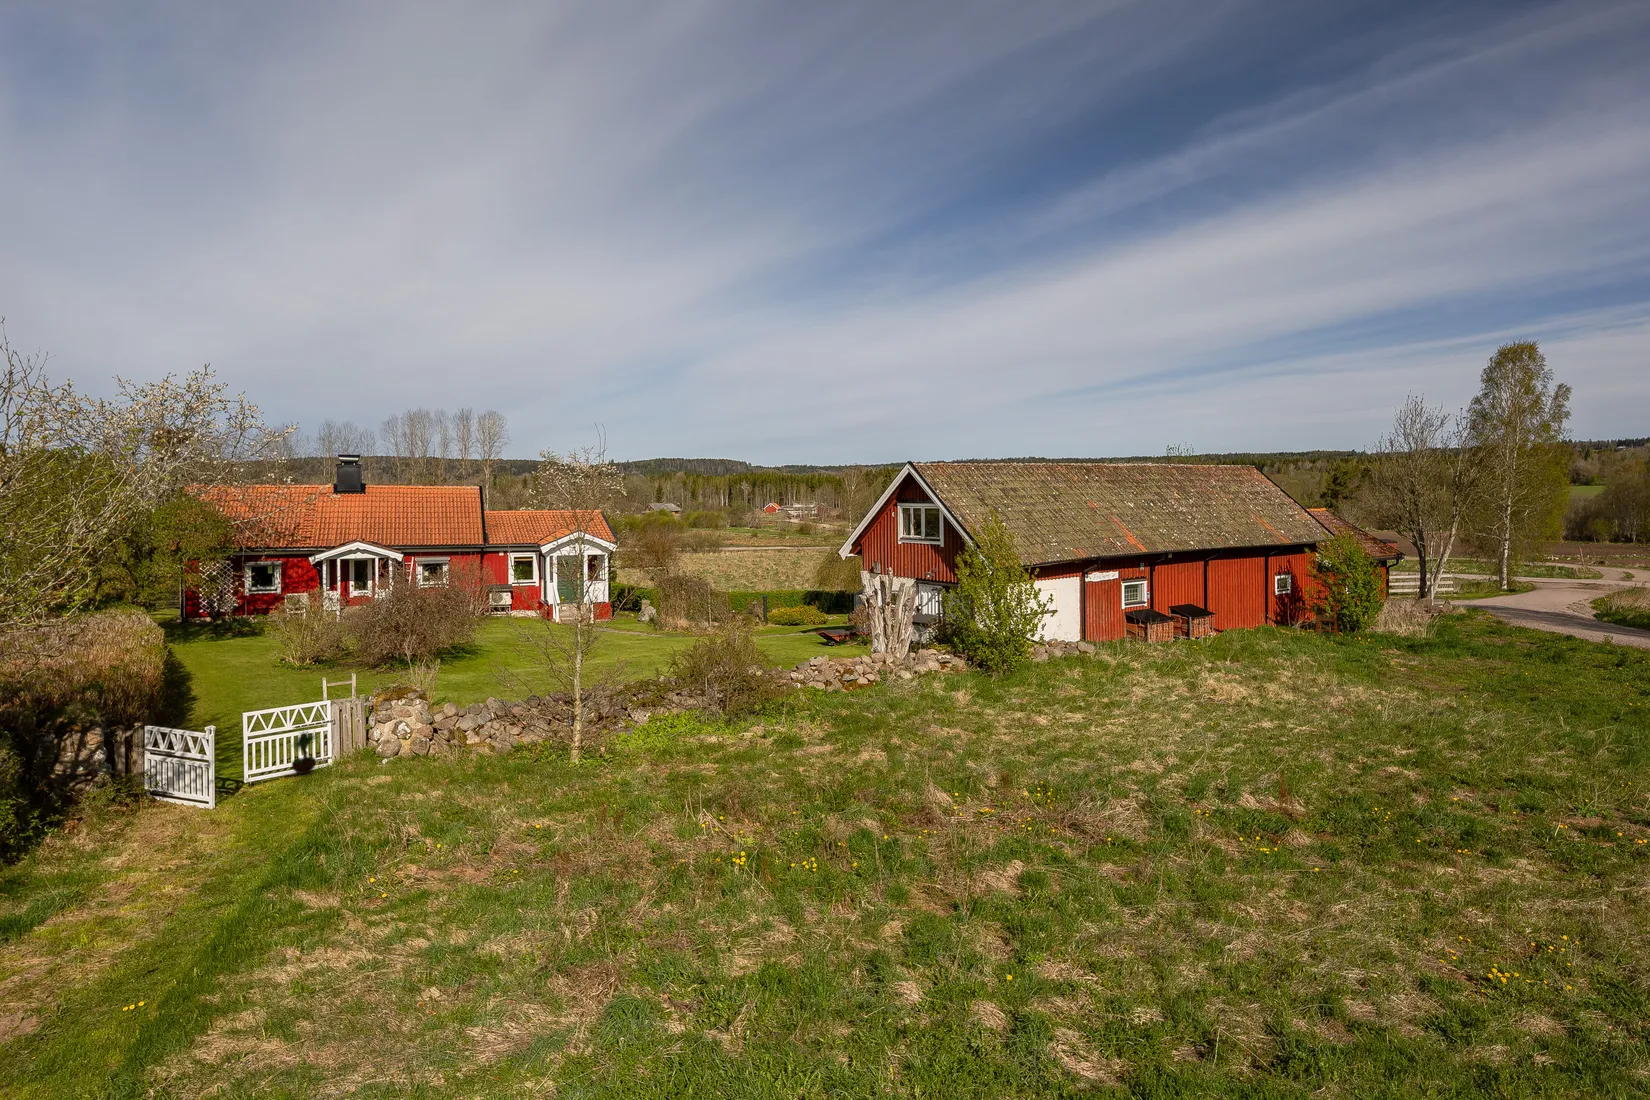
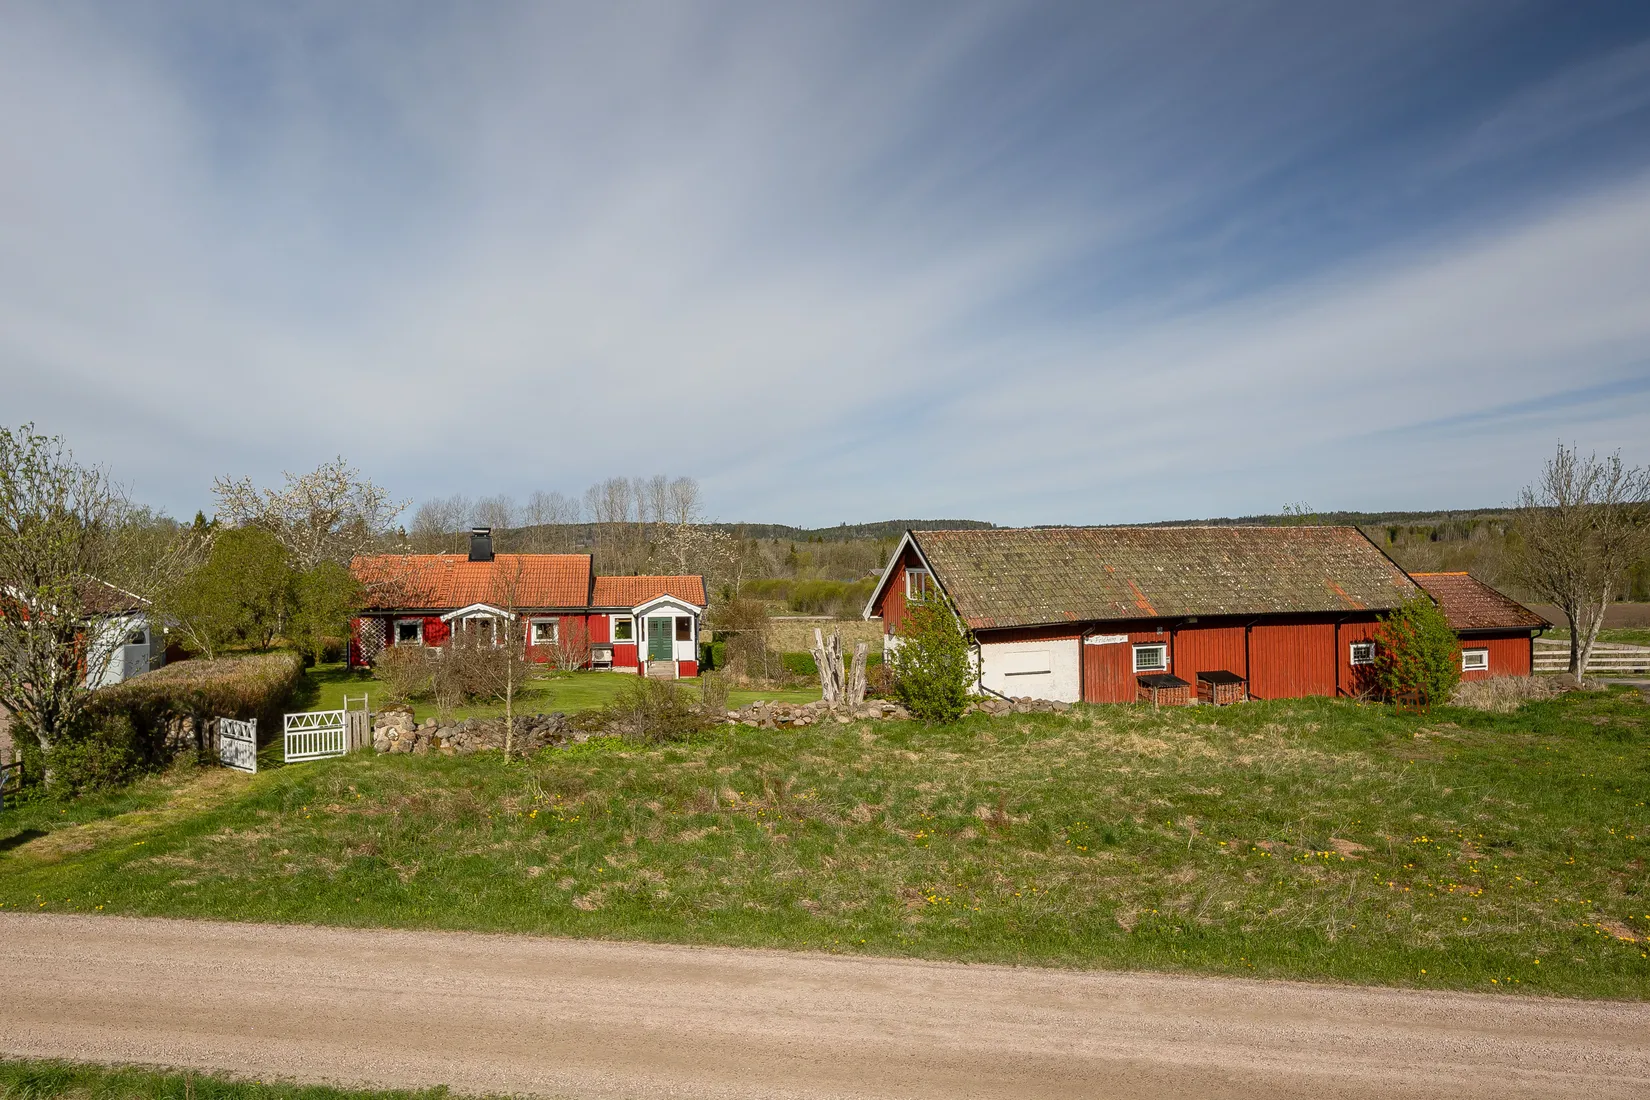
potted tree: present [292,730,317,774] -> none [311,727,334,762]

